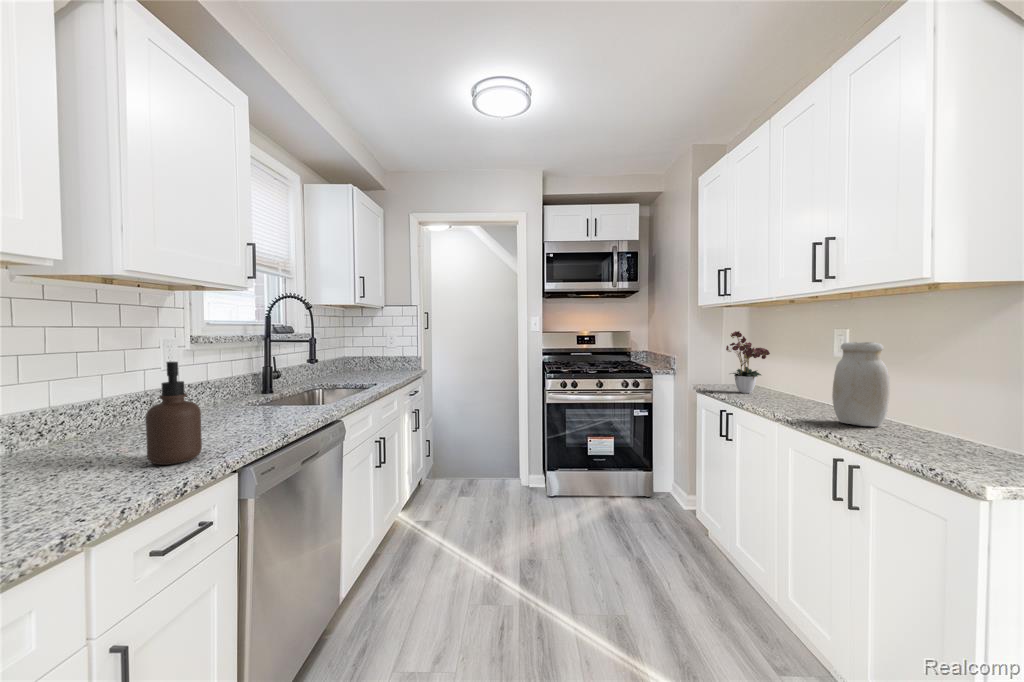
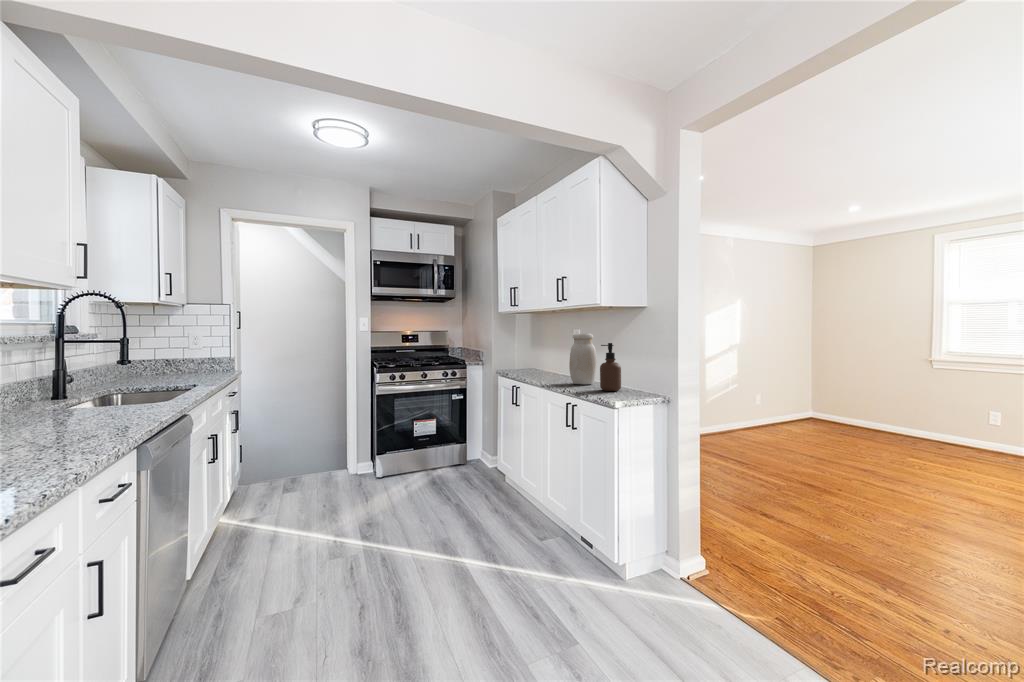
flower arrangement: present [726,331,770,393] -> none [513,327,544,373]
soap dispenser: present [146,362,202,465] -> present [600,343,621,391]

